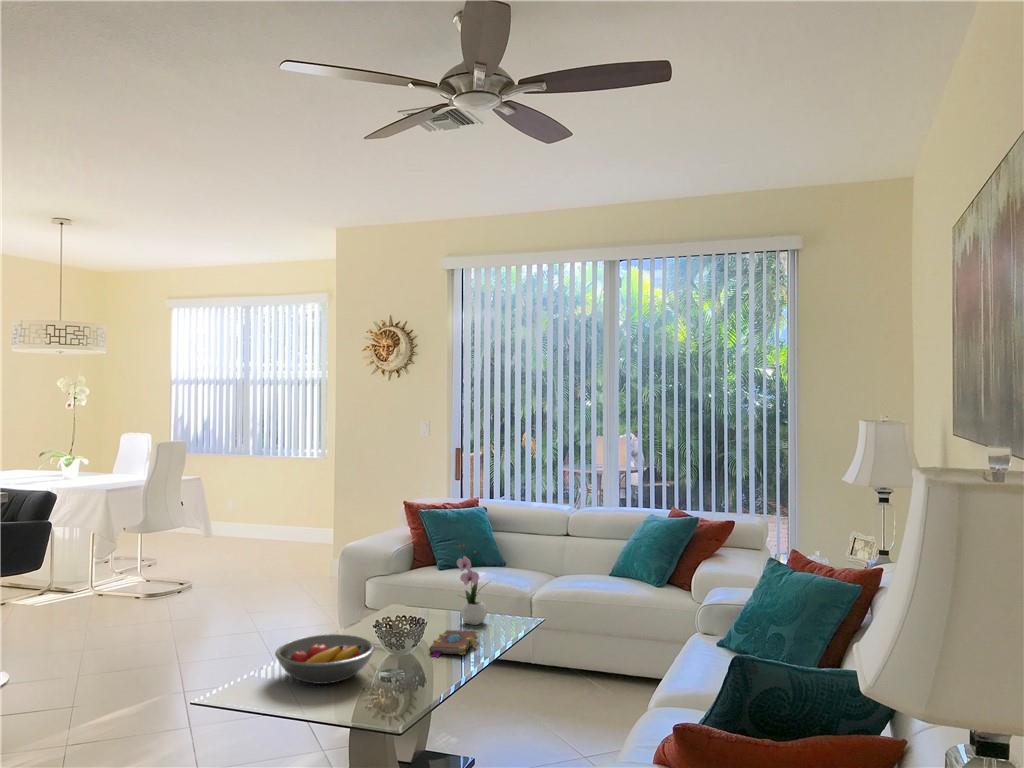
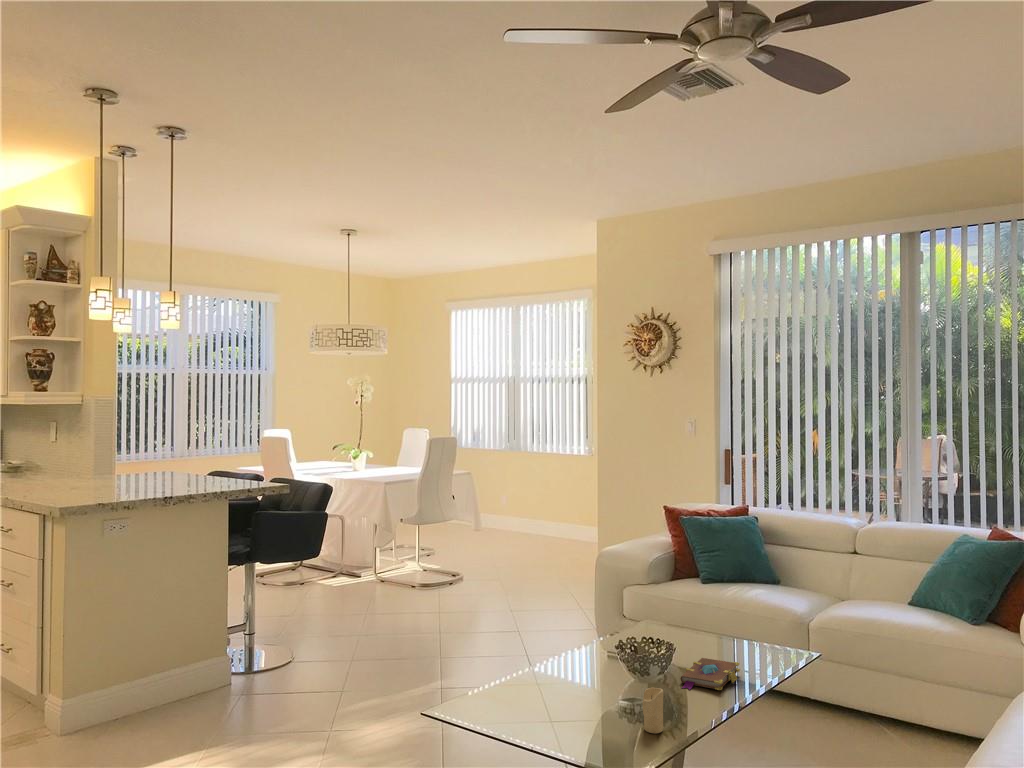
flower arrangement: present [457,545,487,625] -> none [714,561,756,654]
fruit bowl: present [275,634,375,684] -> none [512,651,617,706]
candle: none [401,655,419,694] -> present [642,687,663,733]

